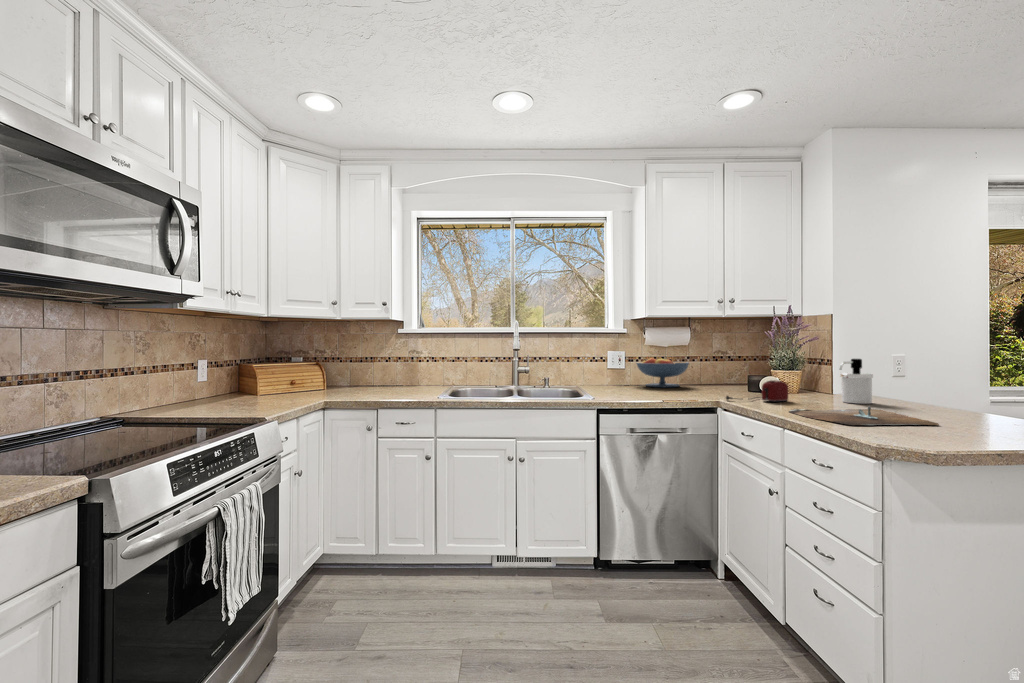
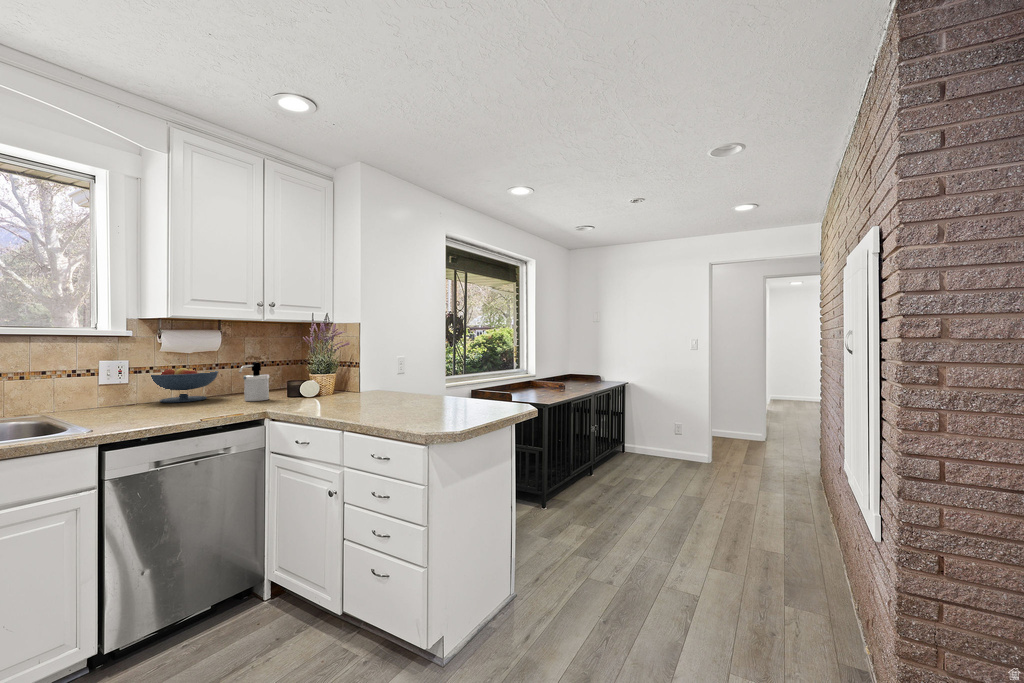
soap dispenser: present [839,359,873,404] -> present [239,362,269,401]
toaster: present [726,380,788,402] -> none [271,385,332,410]
cutting board: present [789,406,939,425] -> none [342,402,449,421]

